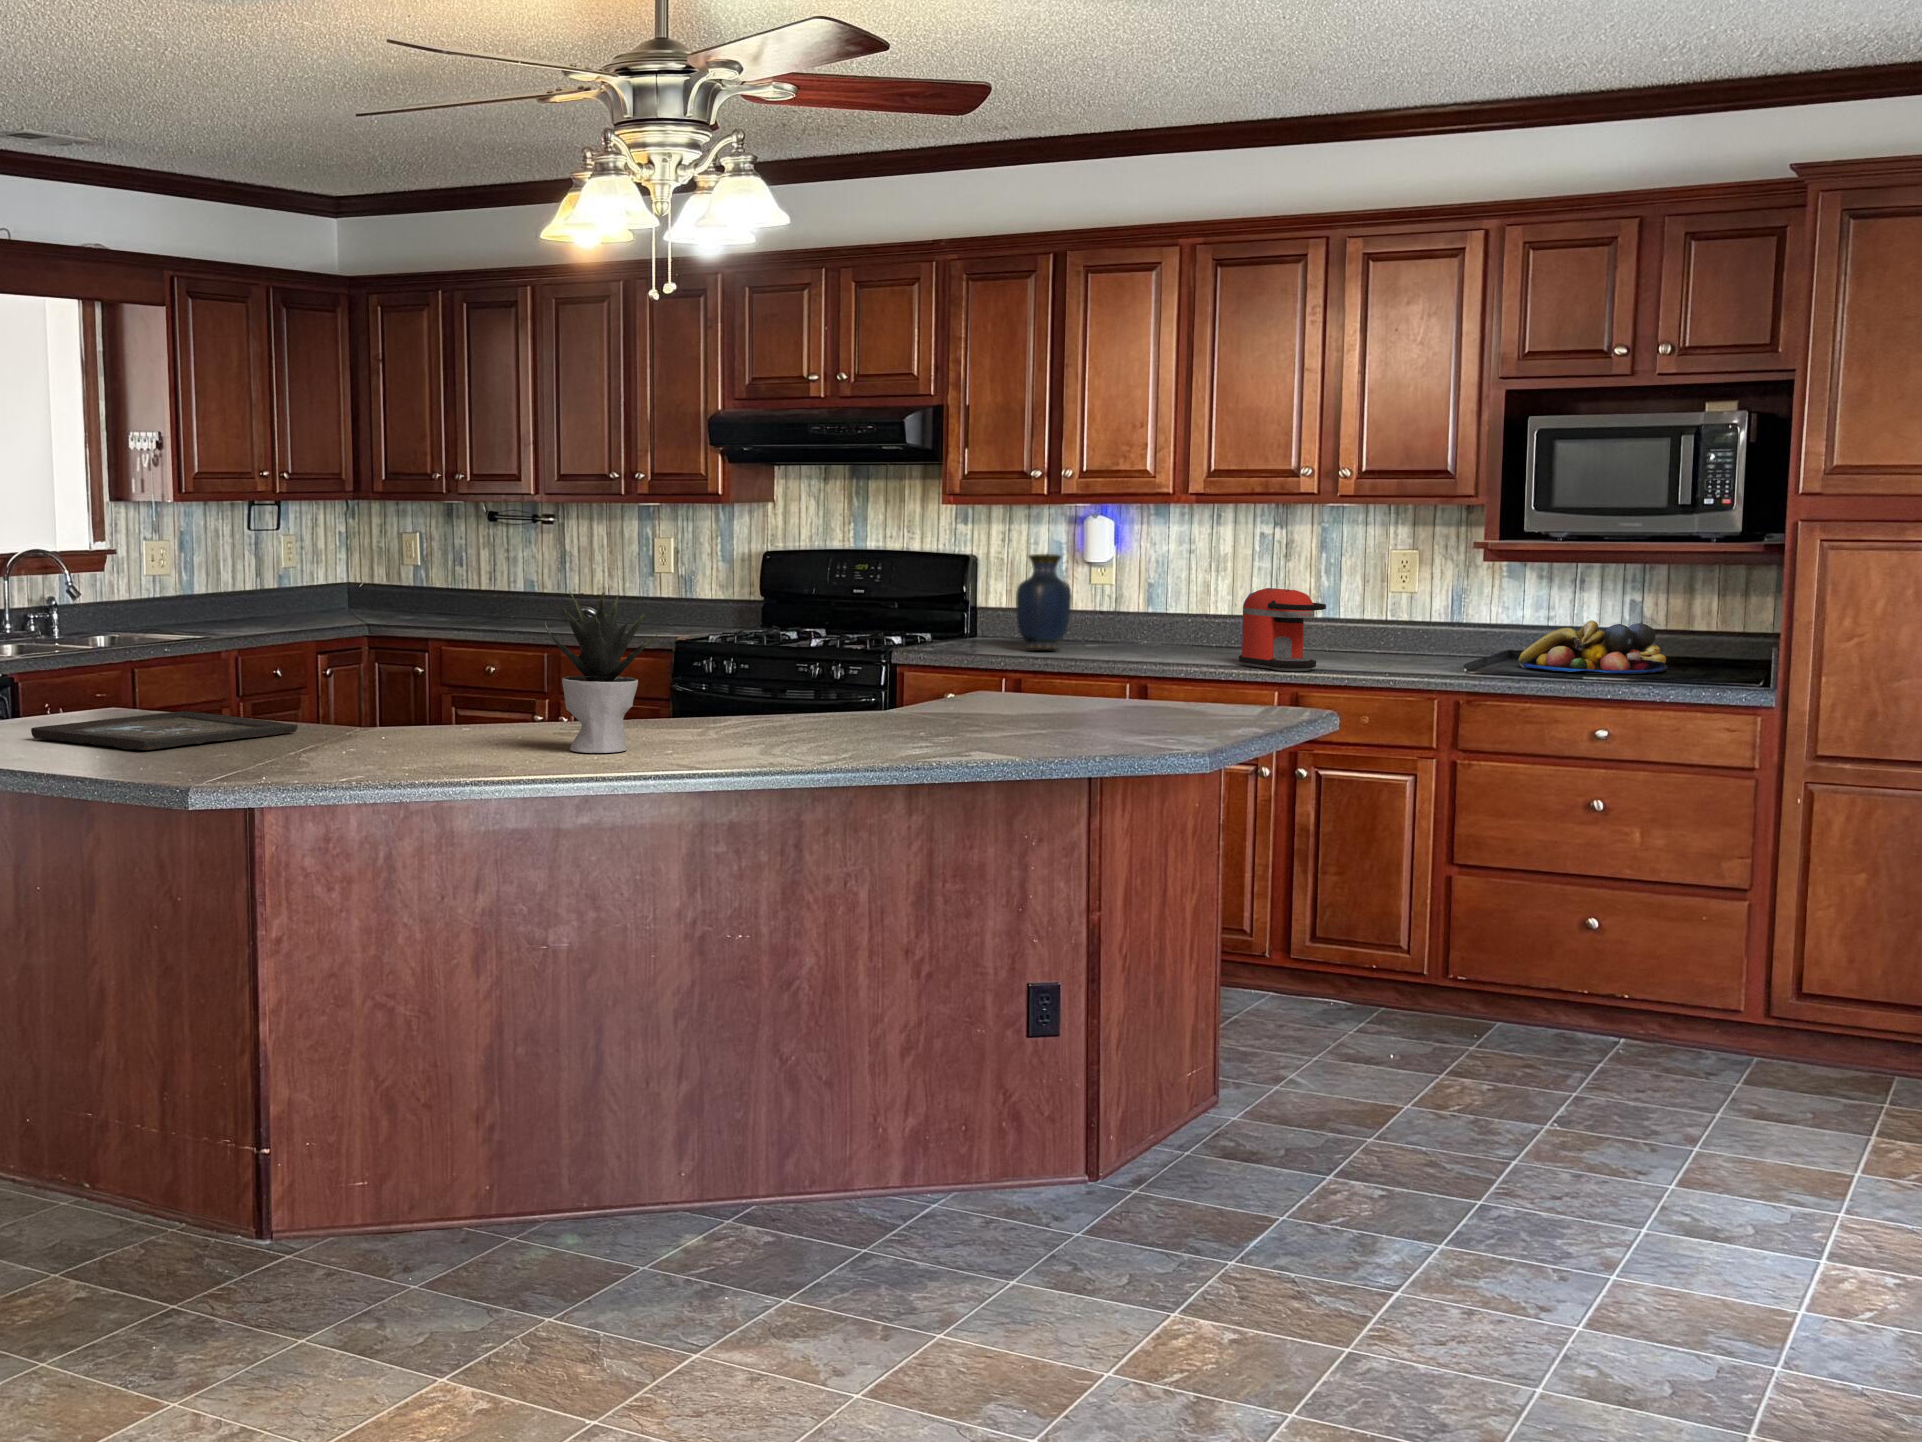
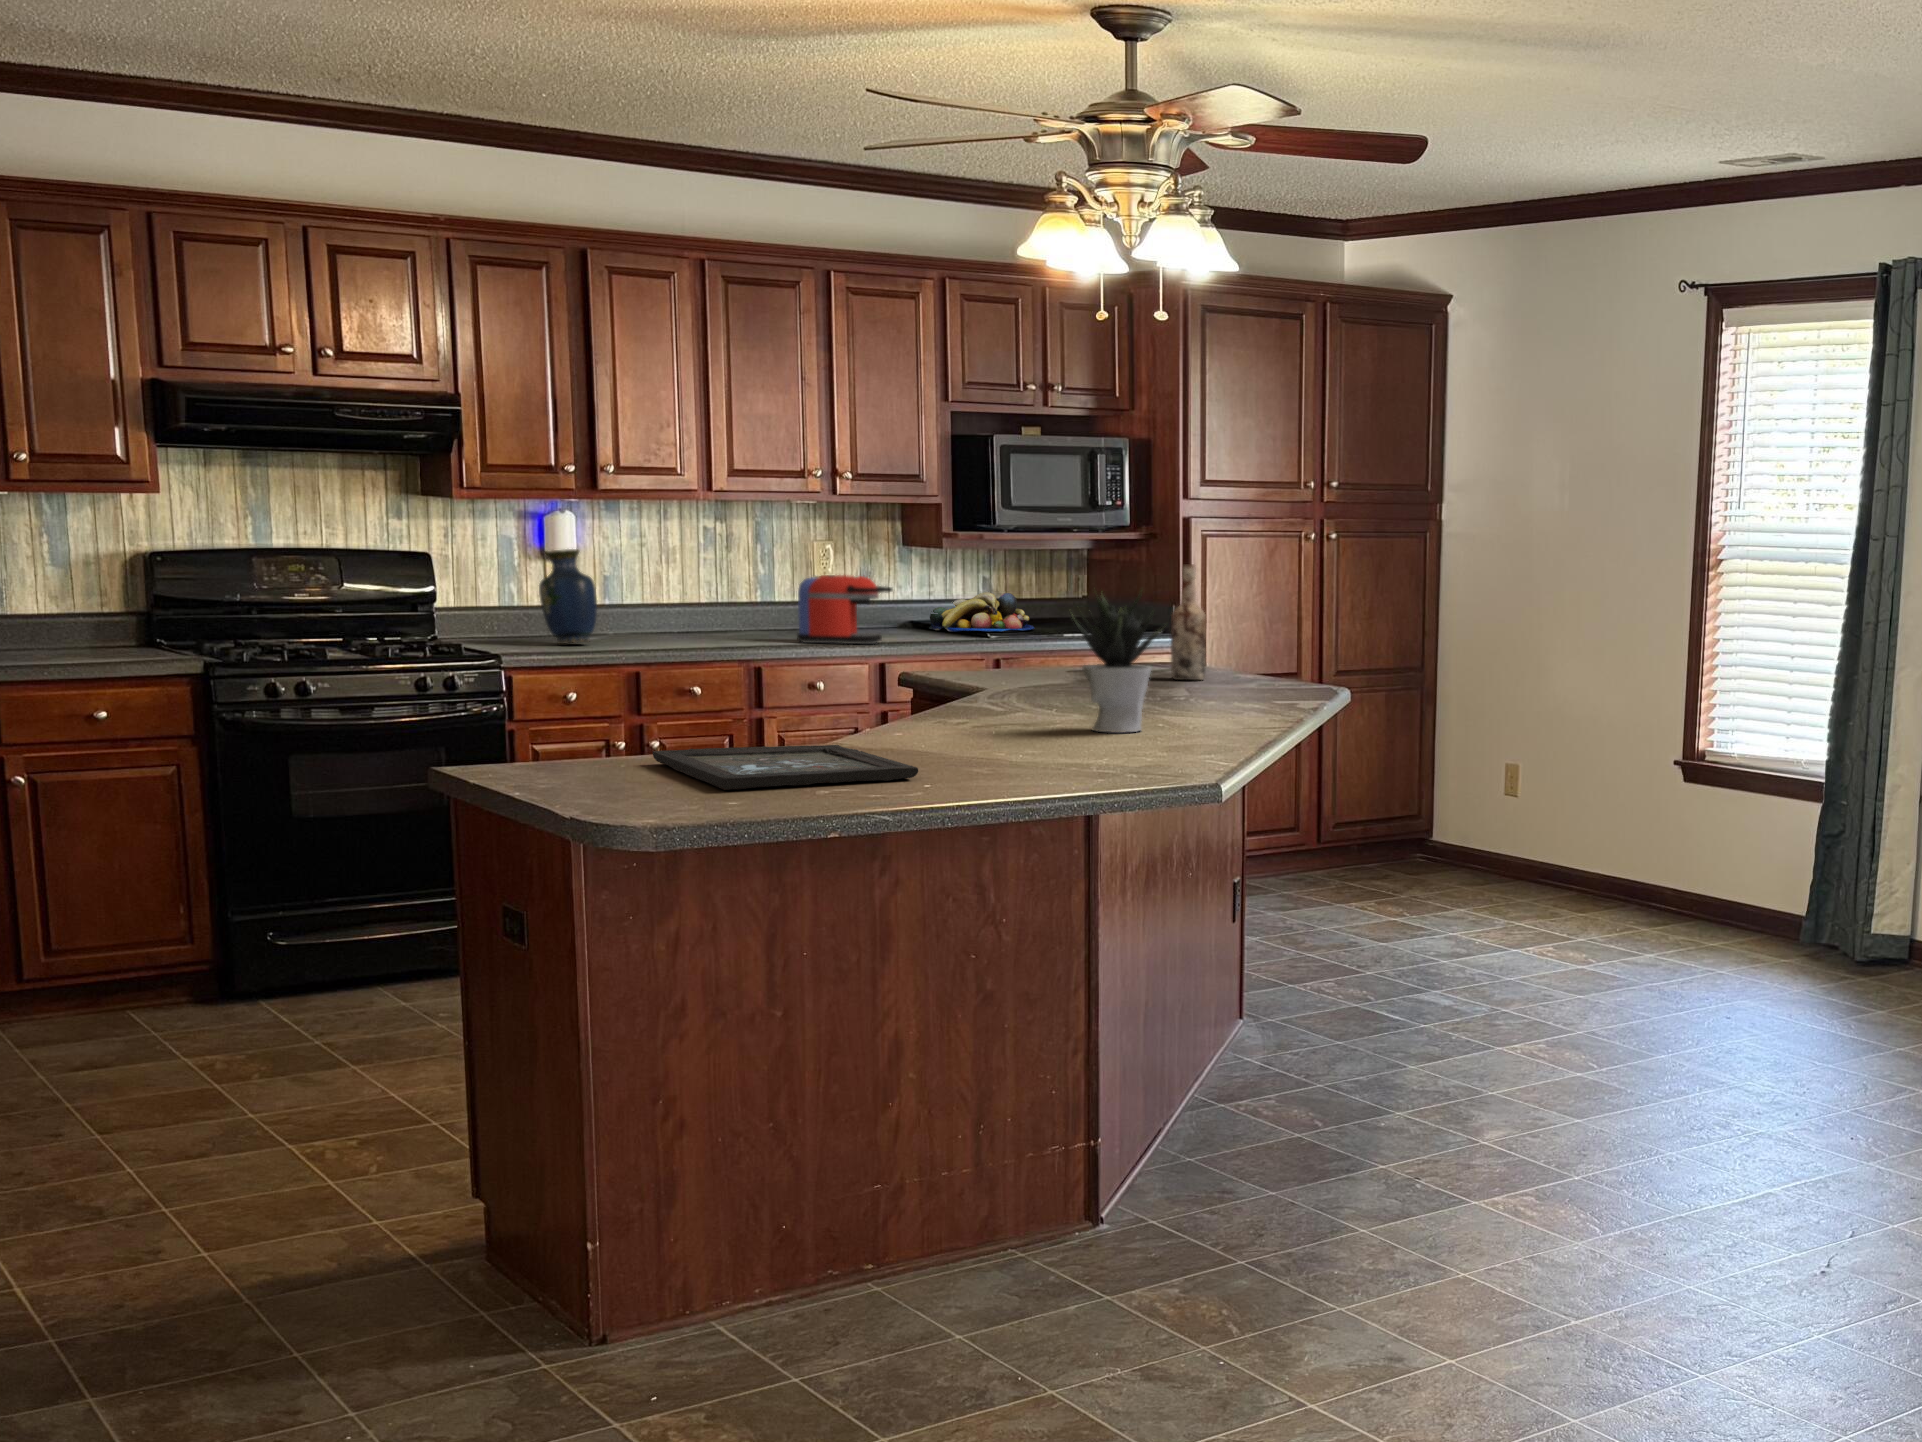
wine bottle: none [1161,577,1210,730] -> present [1171,564,1206,680]

